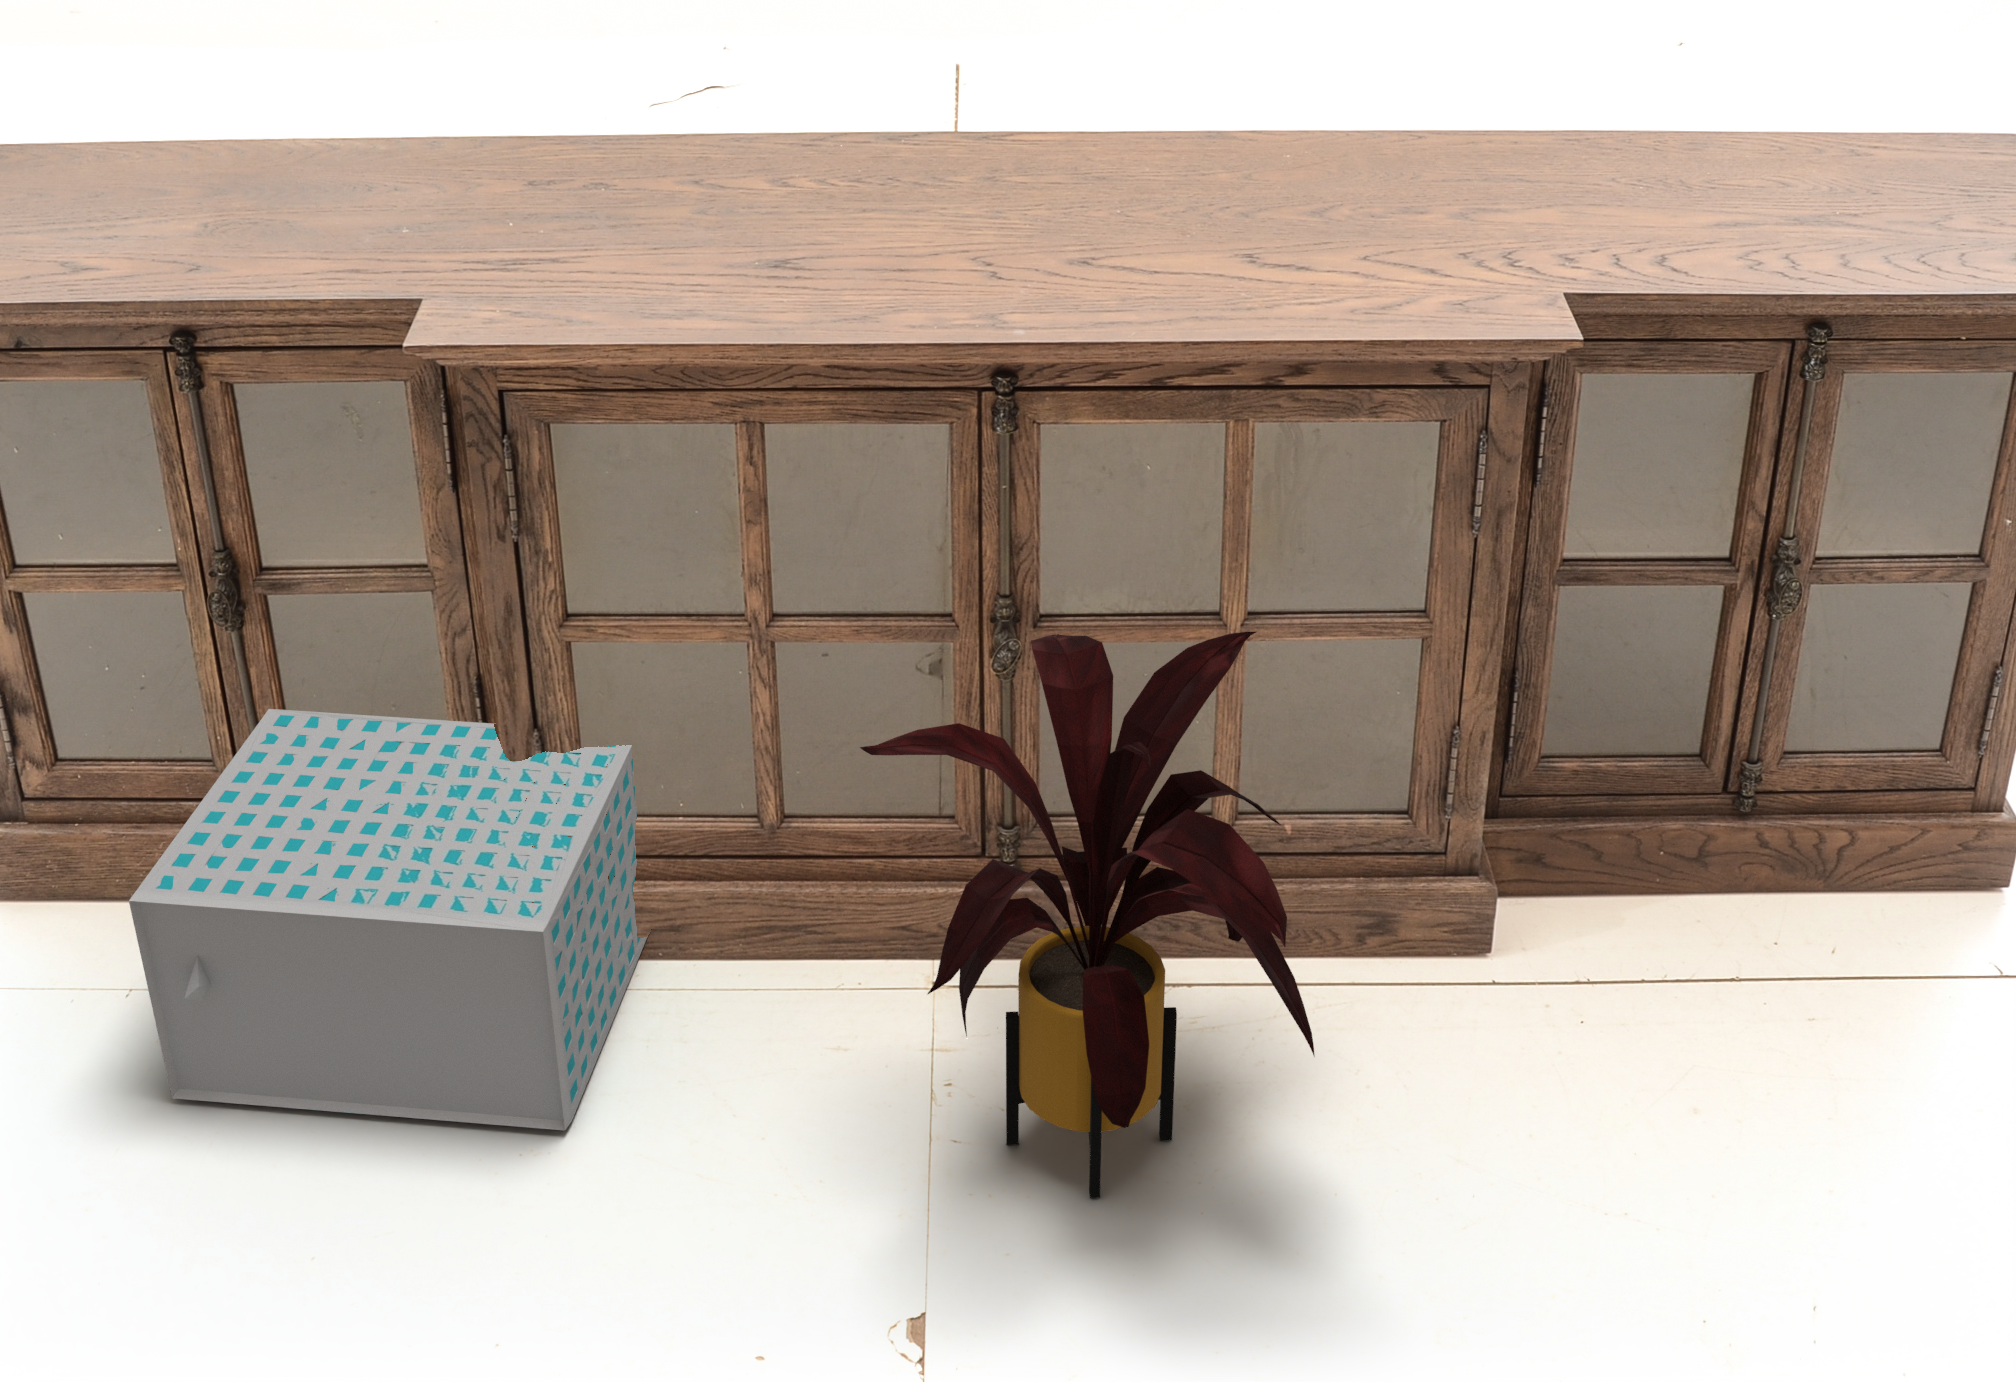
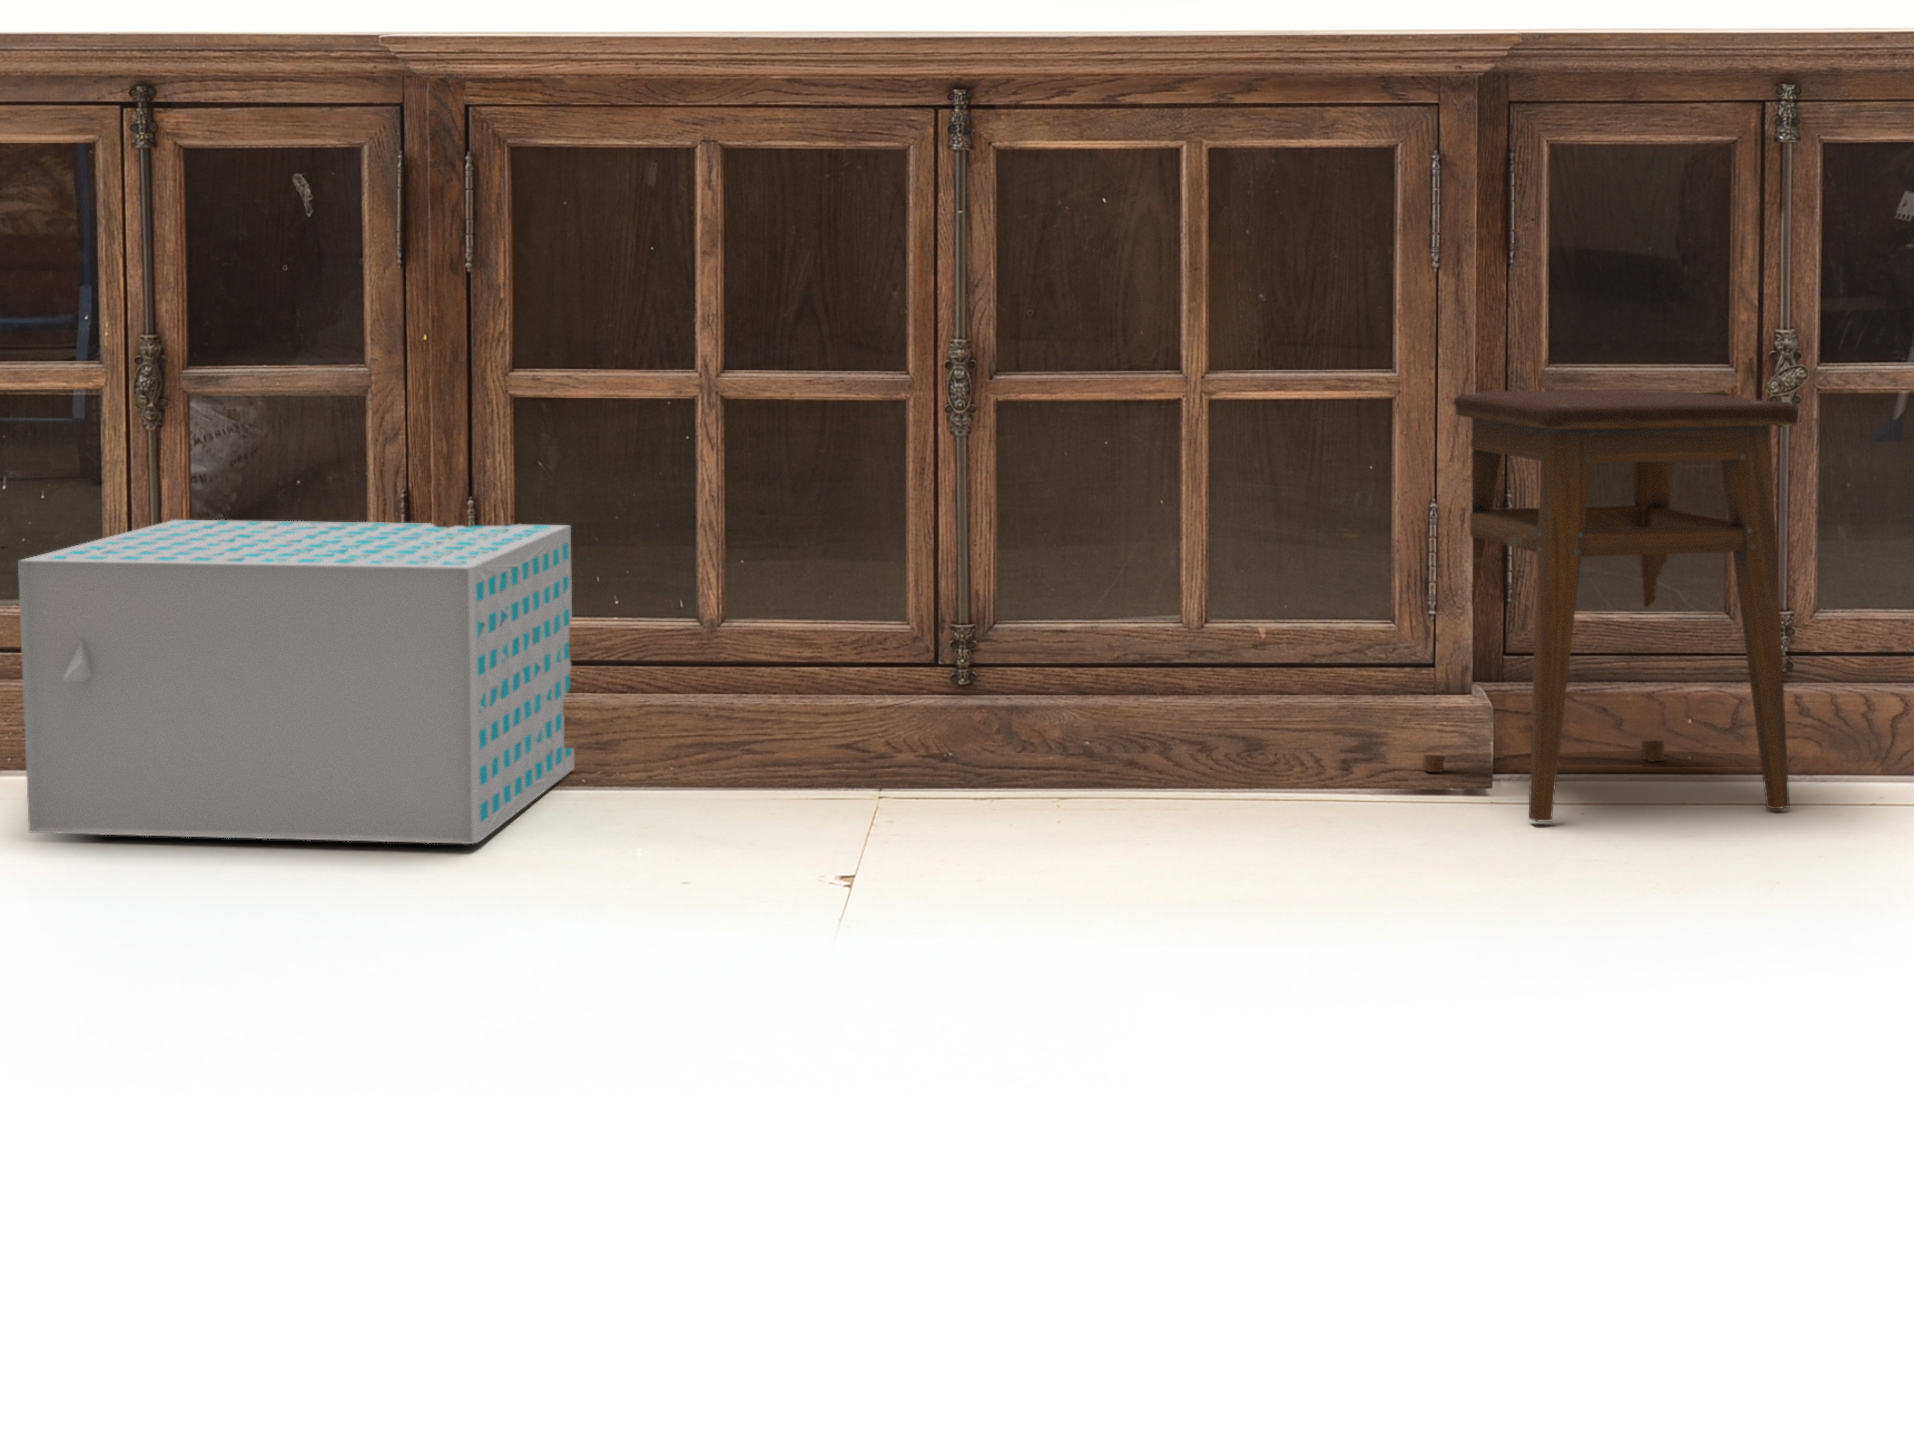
stool: none [1422,598,1796,1066] -> present [1423,389,1798,821]
house plant: present [860,632,1314,1198] -> none [817,284,1310,874]

